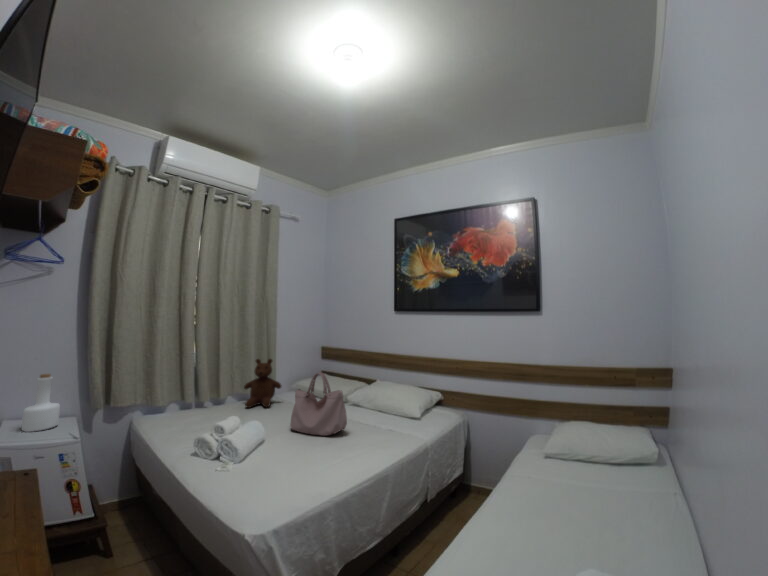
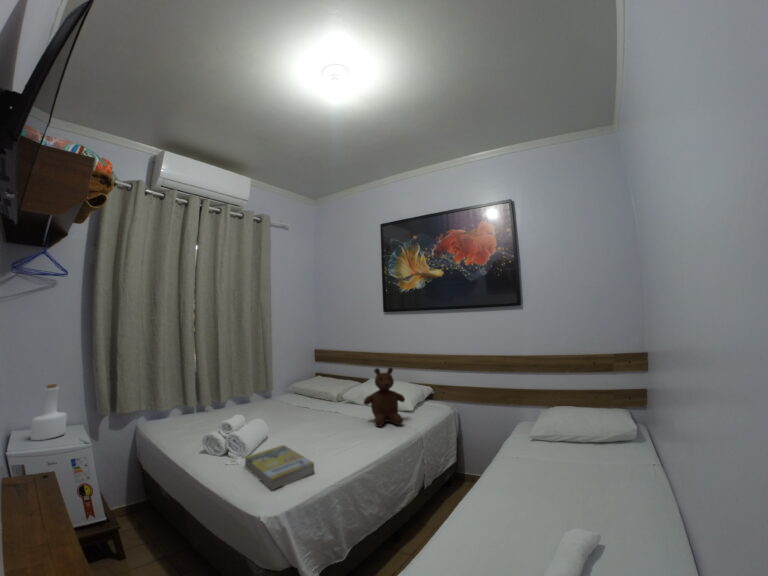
teddy bear: present [244,359,282,408] -> present [364,368,405,427]
handbag: present [290,372,347,435] -> none [291,371,345,430]
book: none [234,452,308,507] -> present [245,445,314,490]

